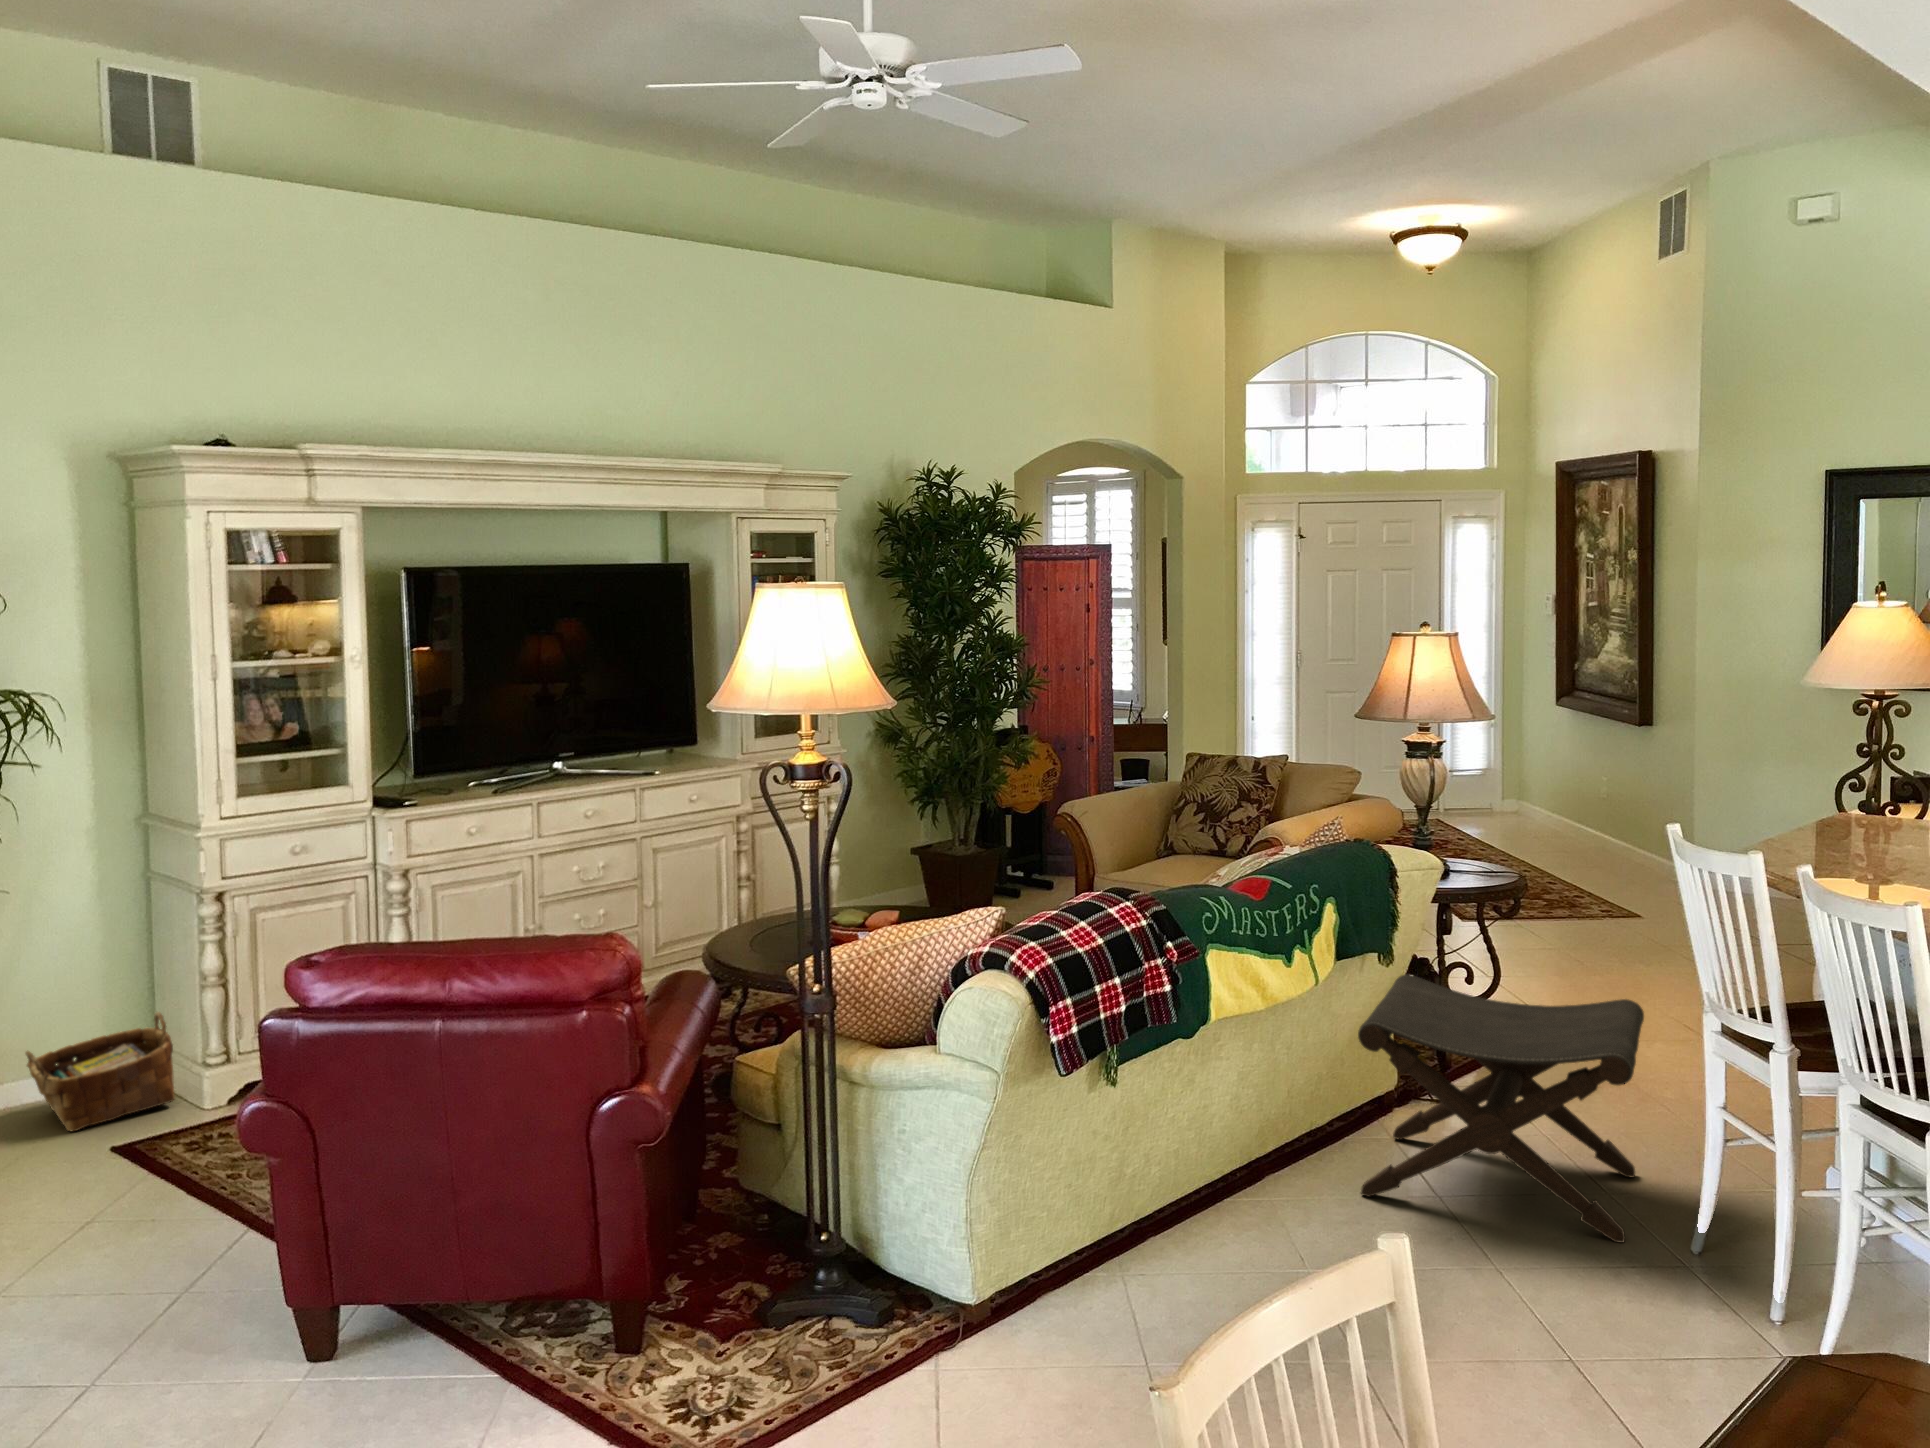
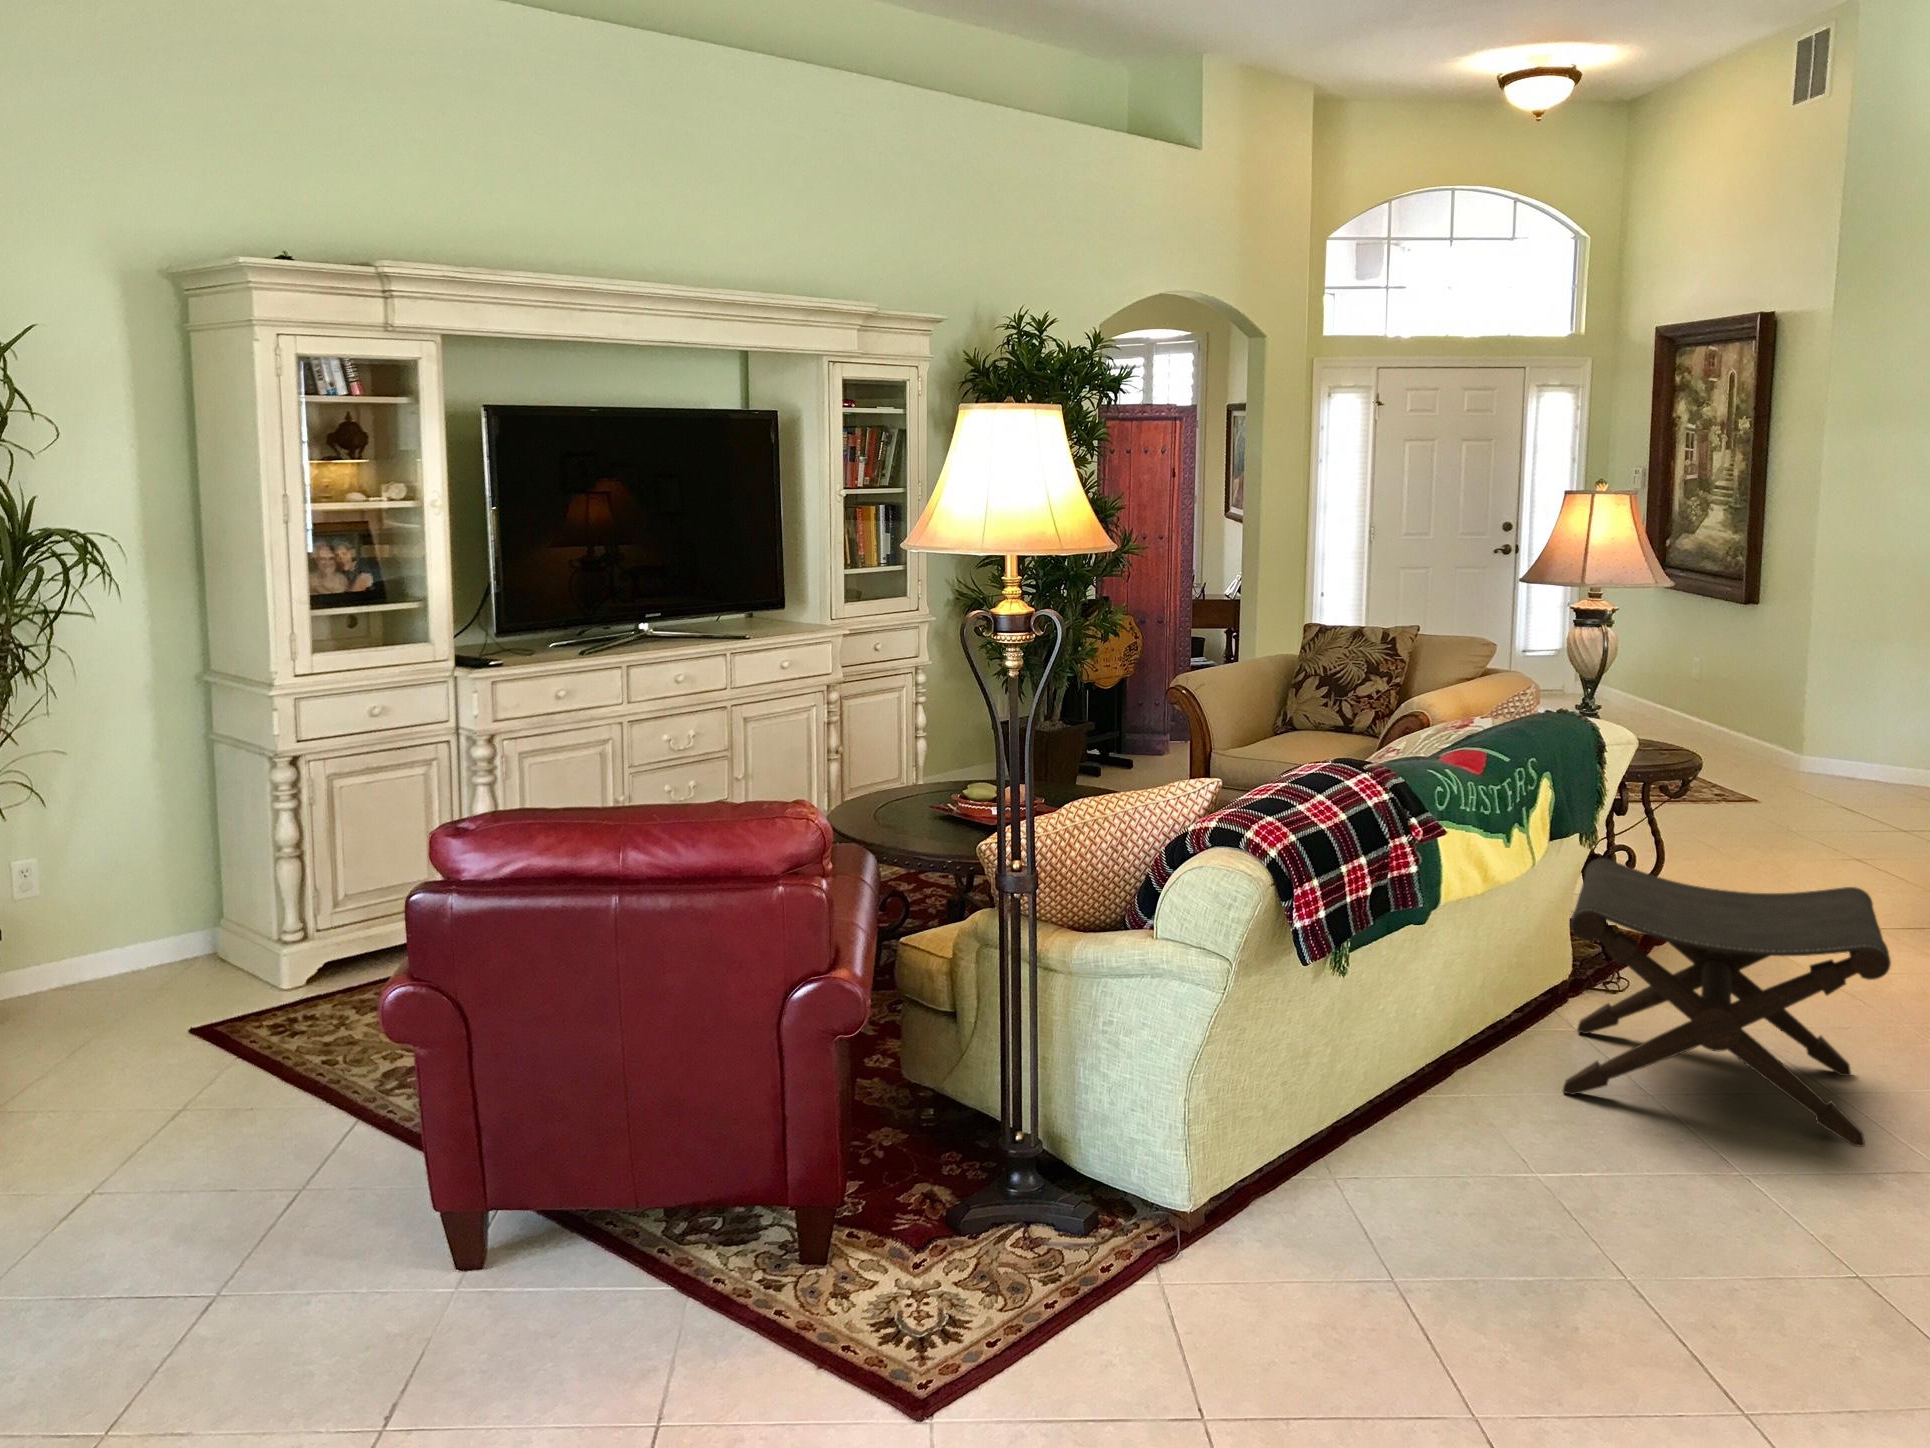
woven basket: present [25,1012,175,1131] -> none [87,886,249,1014]

